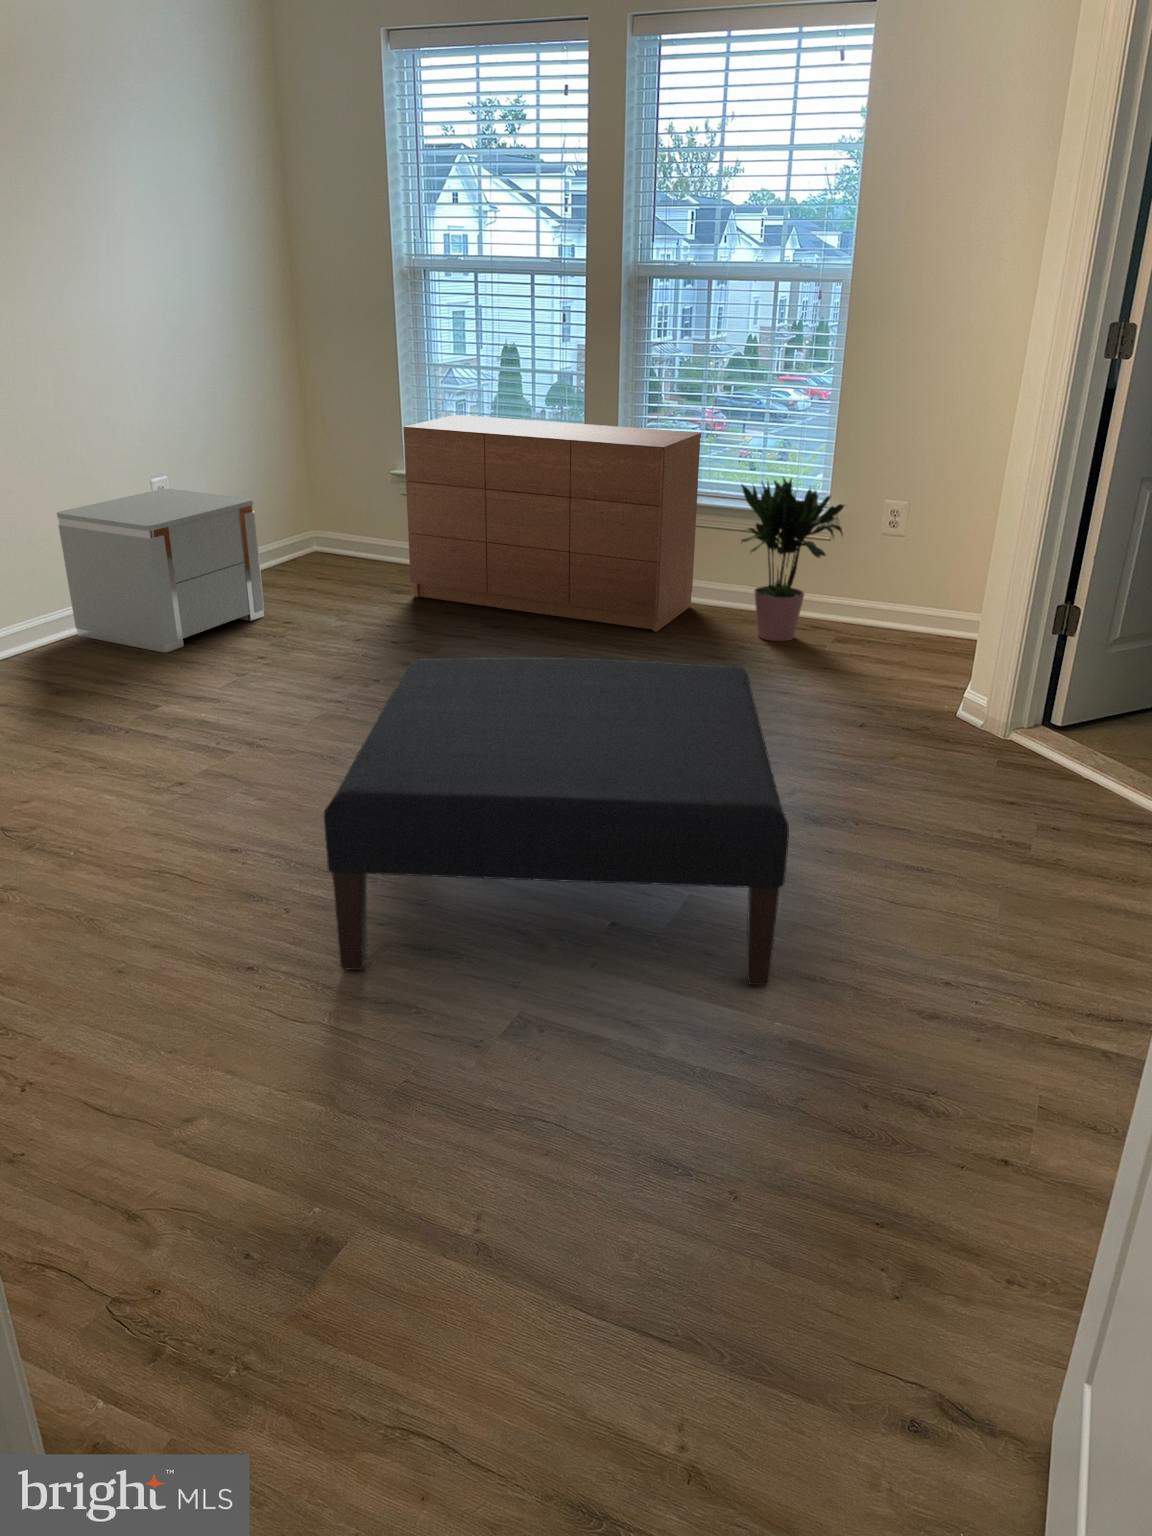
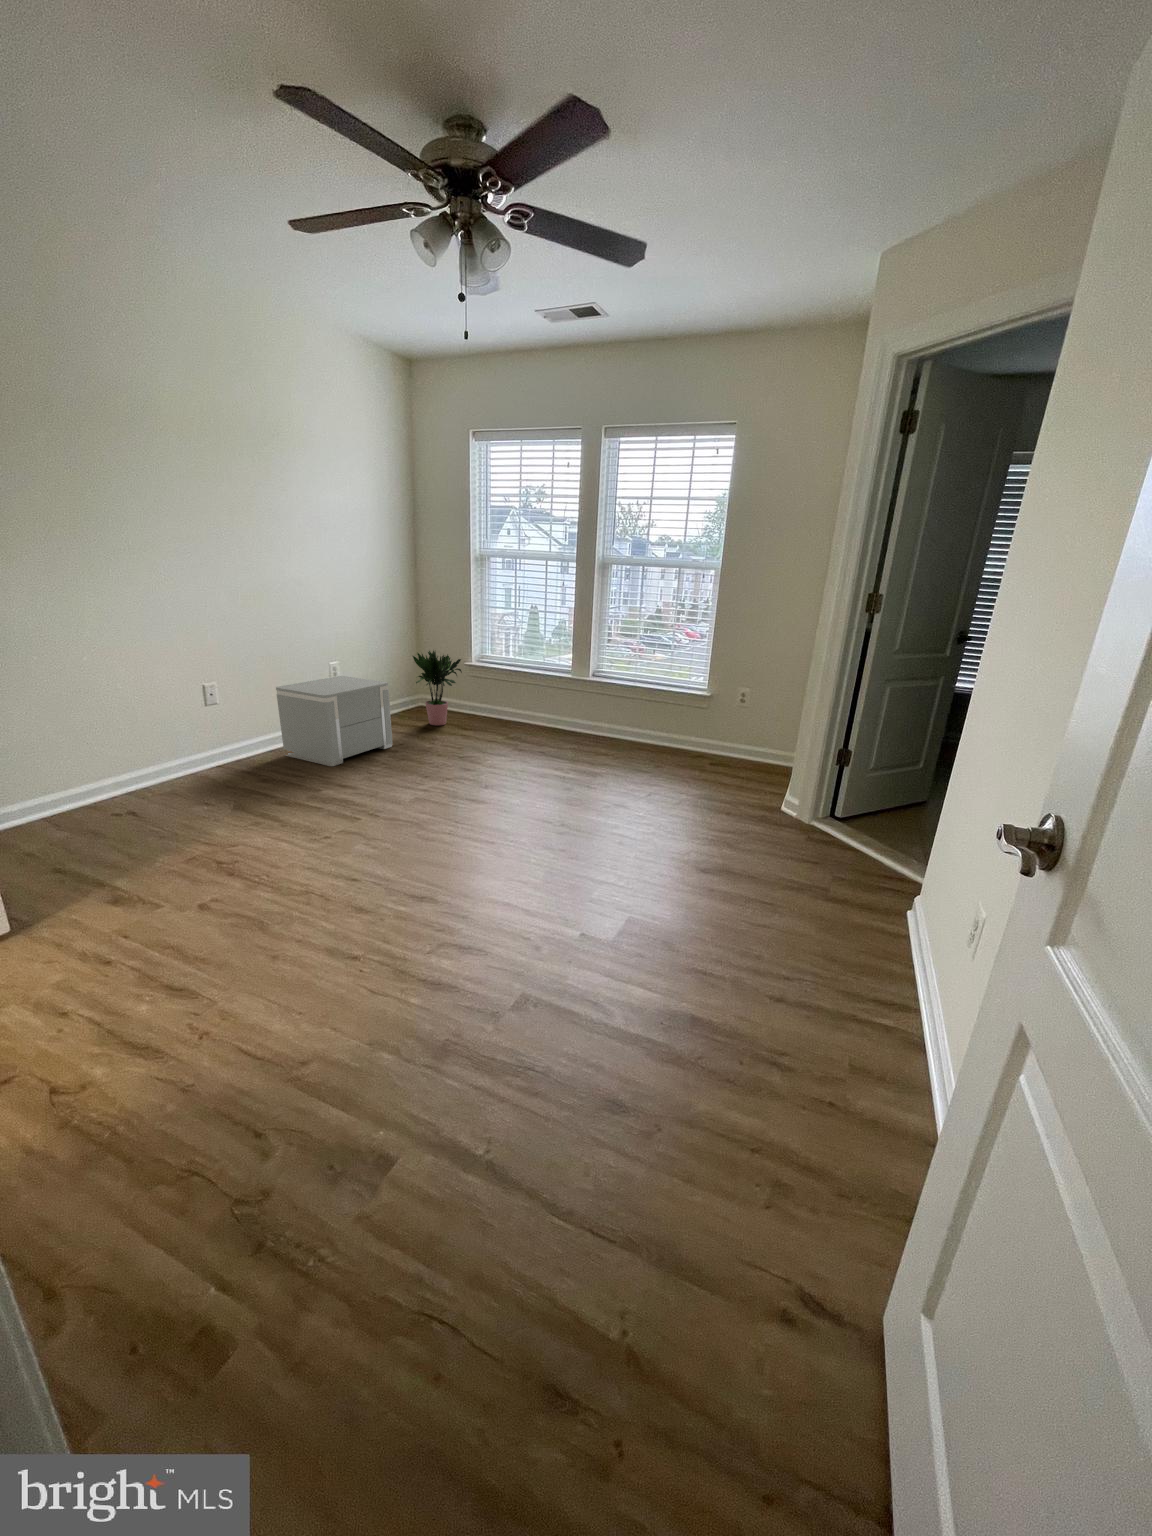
dresser: present [403,415,701,632] -> none [474,640,637,760]
potted plant: present [741,478,844,641] -> present [413,651,462,725]
ottoman: present [324,657,789,985] -> none [384,776,685,995]

